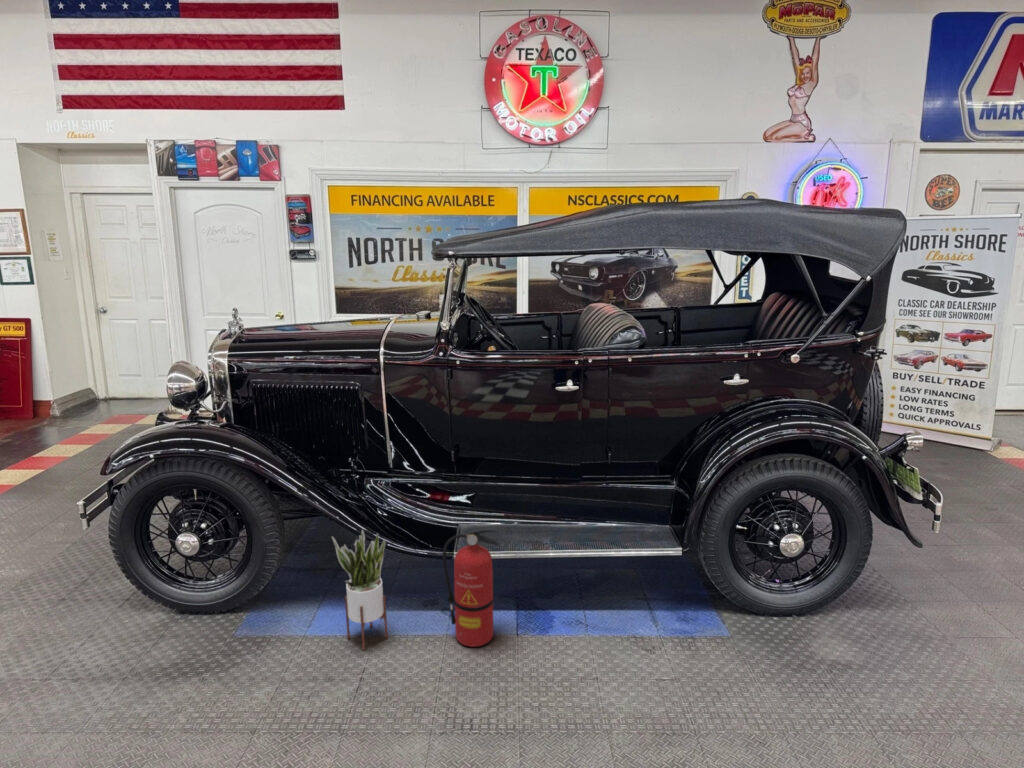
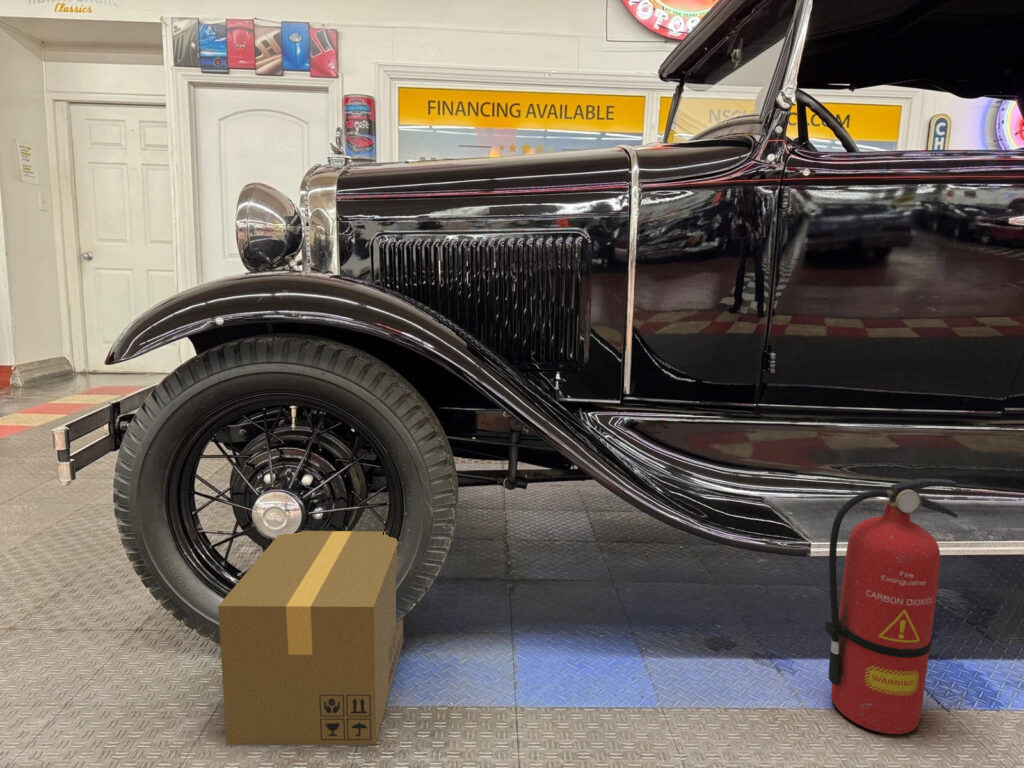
potted plant: present [332,530,388,650] -> none [614,477,704,742]
cardboard box: none [153,550,262,652] -> present [218,531,403,745]

